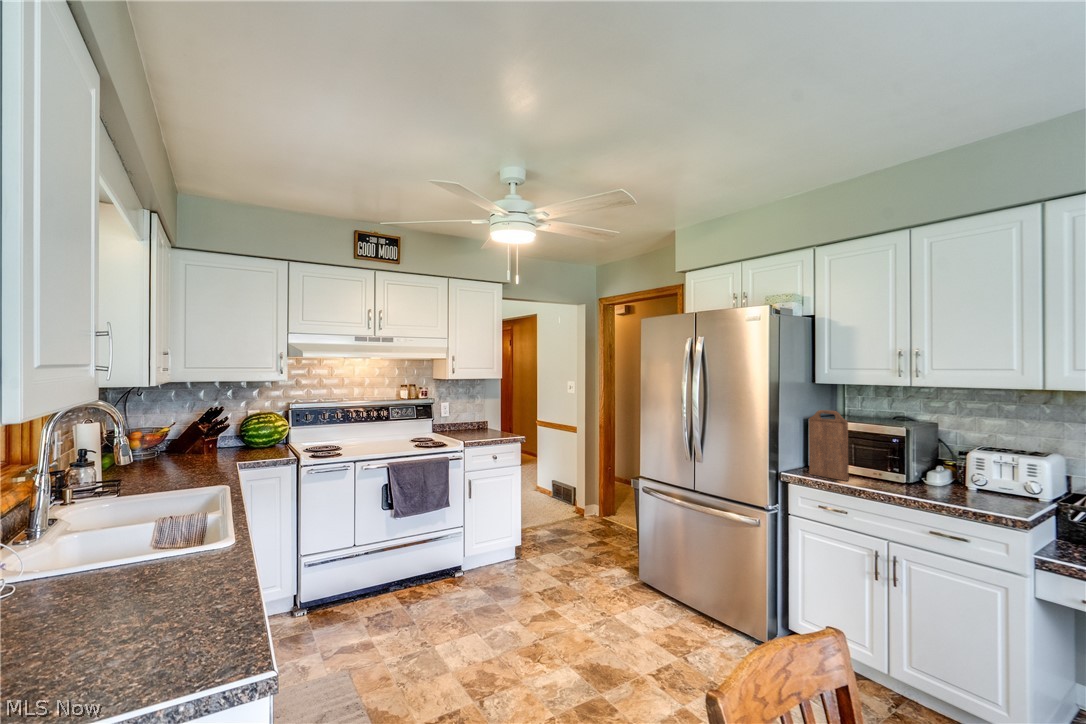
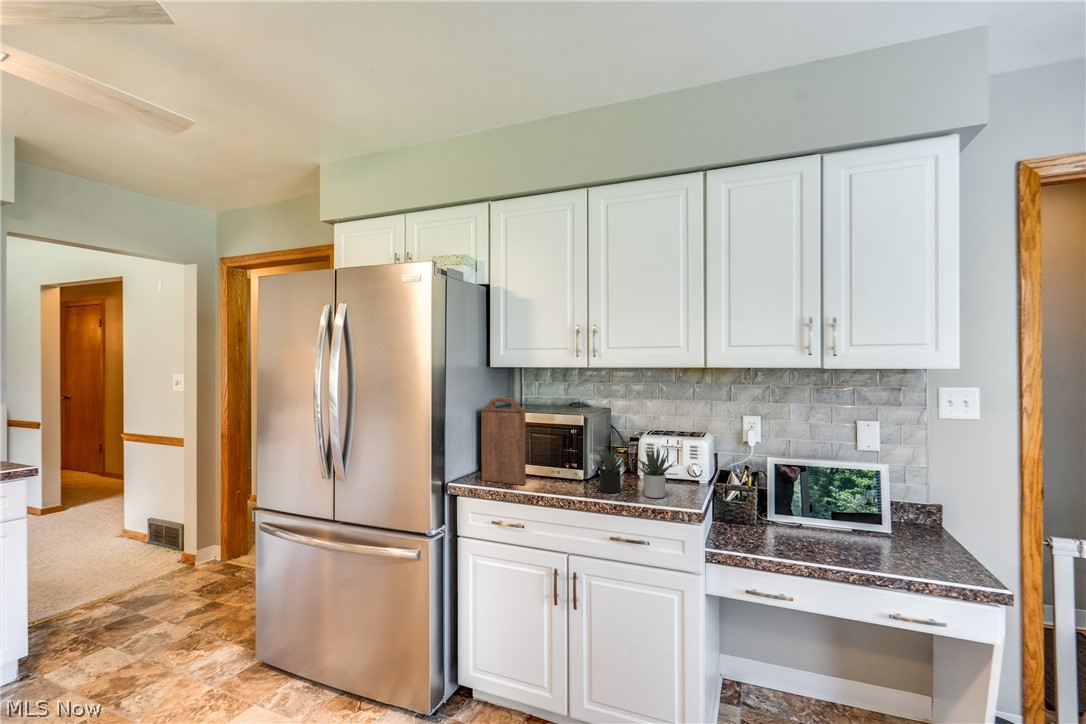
succulent plant: none [910,454,1003,505] -> present [591,447,676,498]

